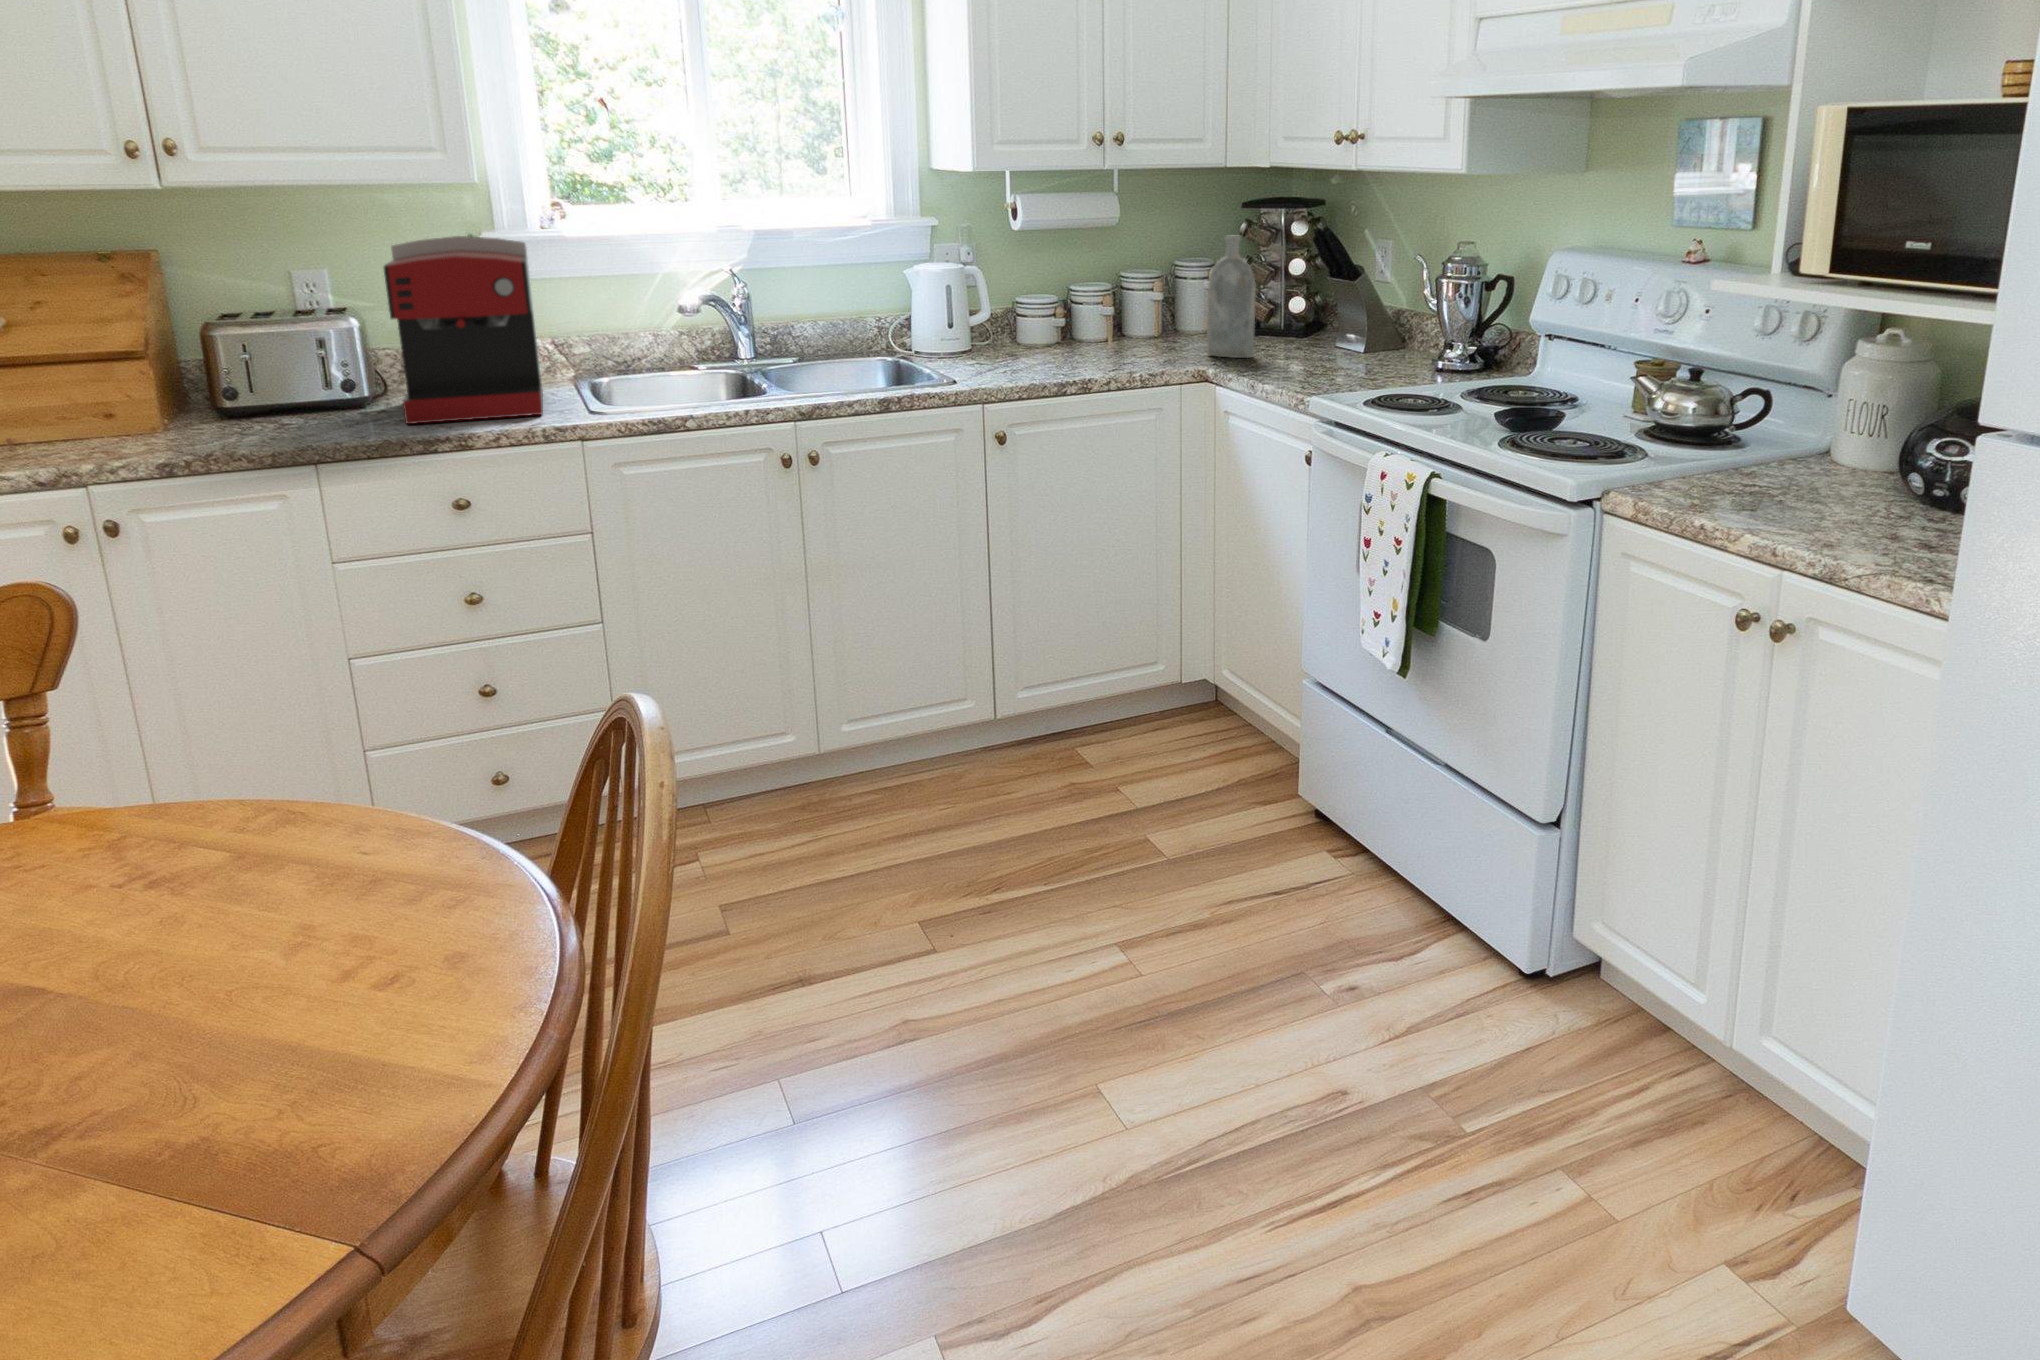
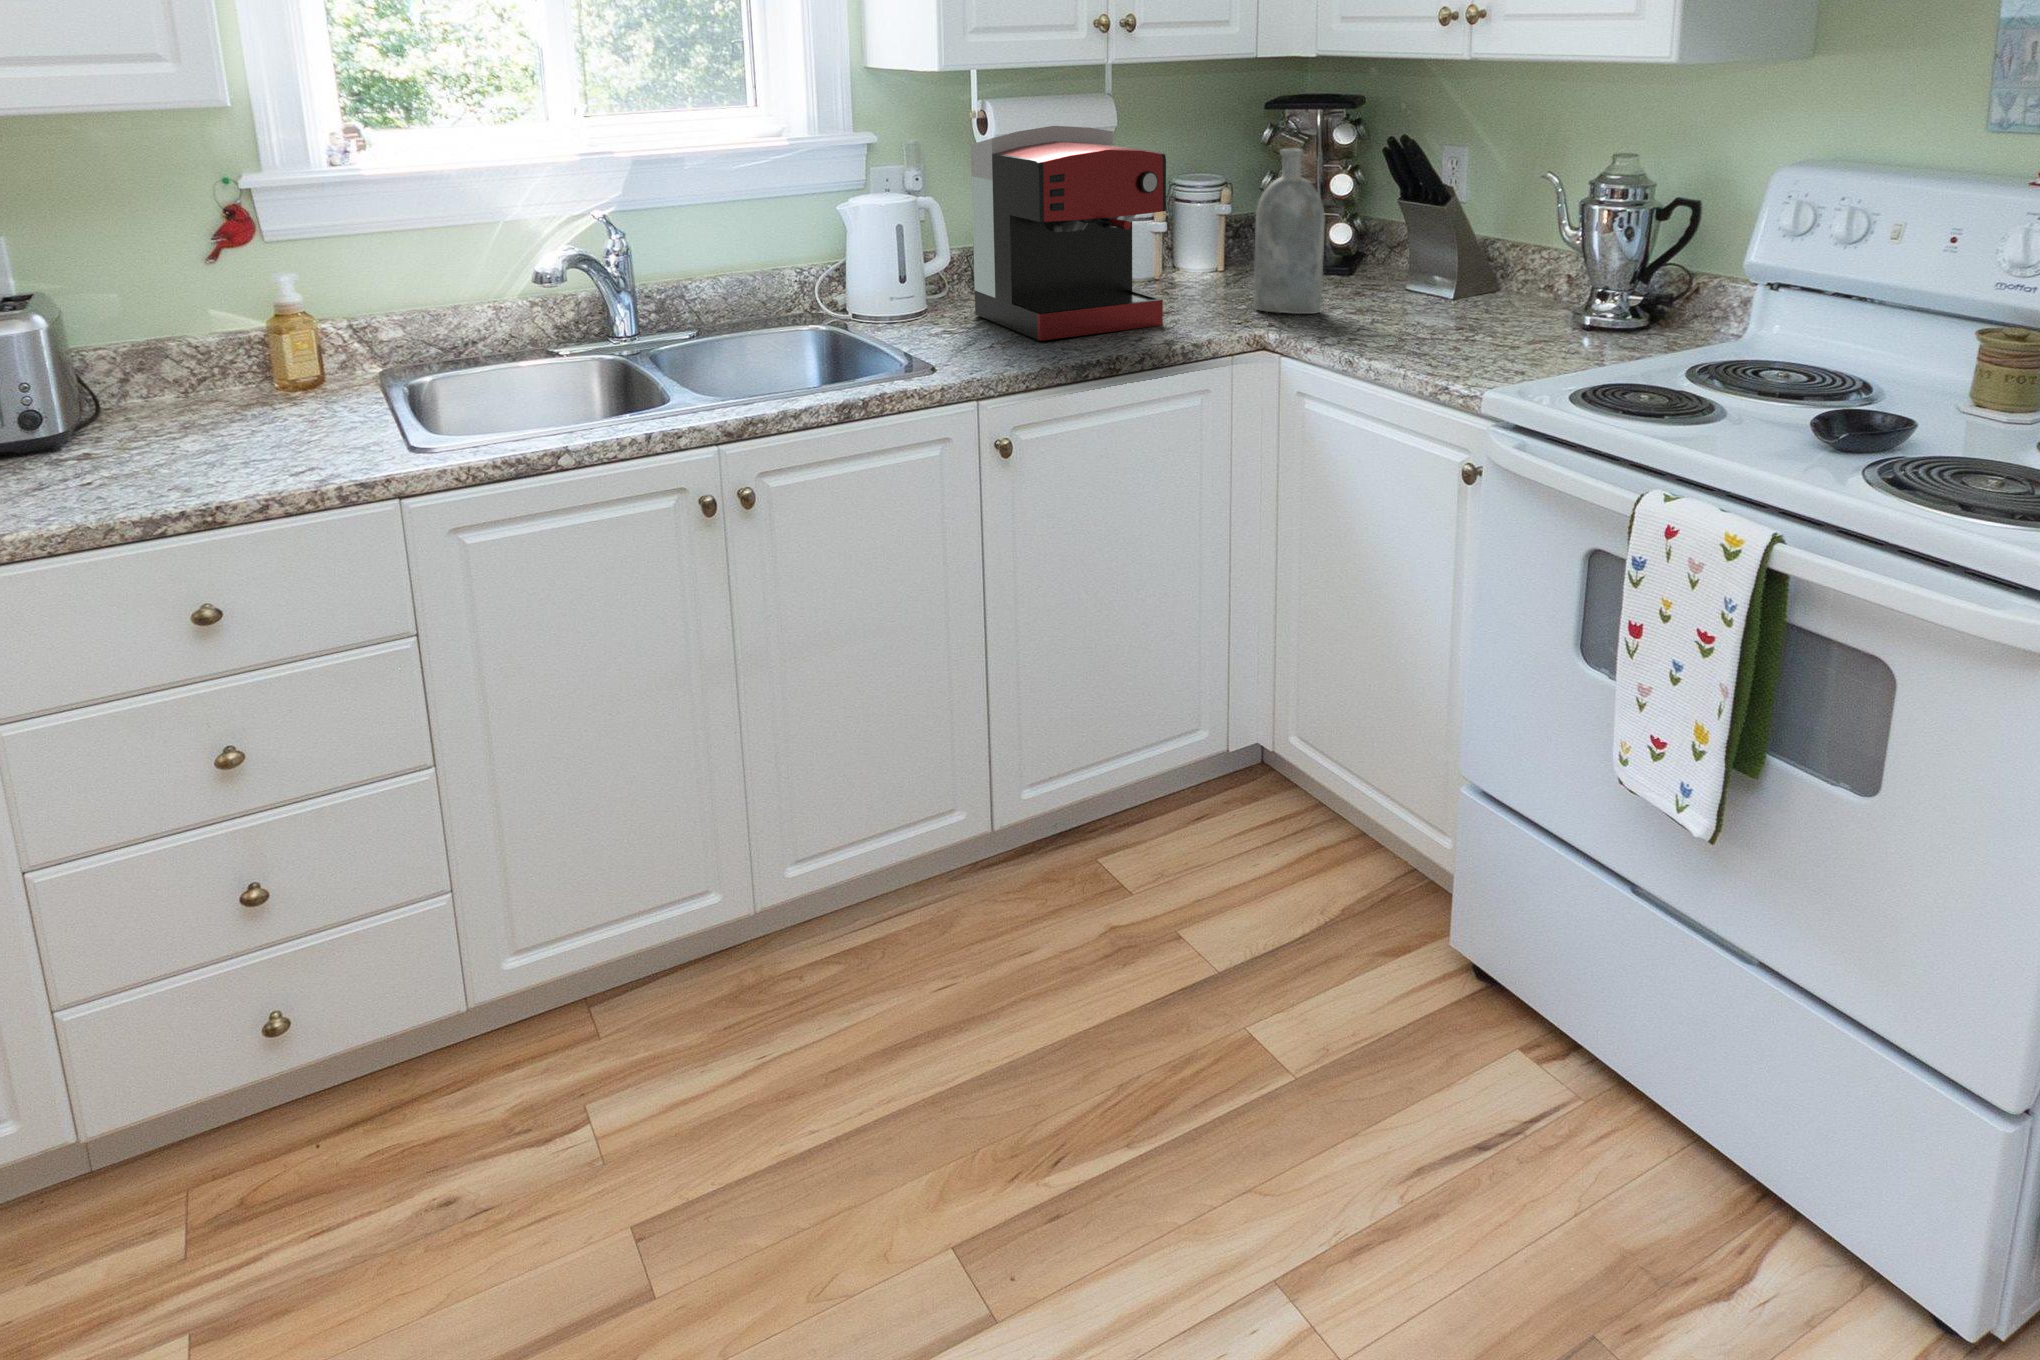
coffee maker: present [384,236,543,424] -> present [971,126,1166,341]

